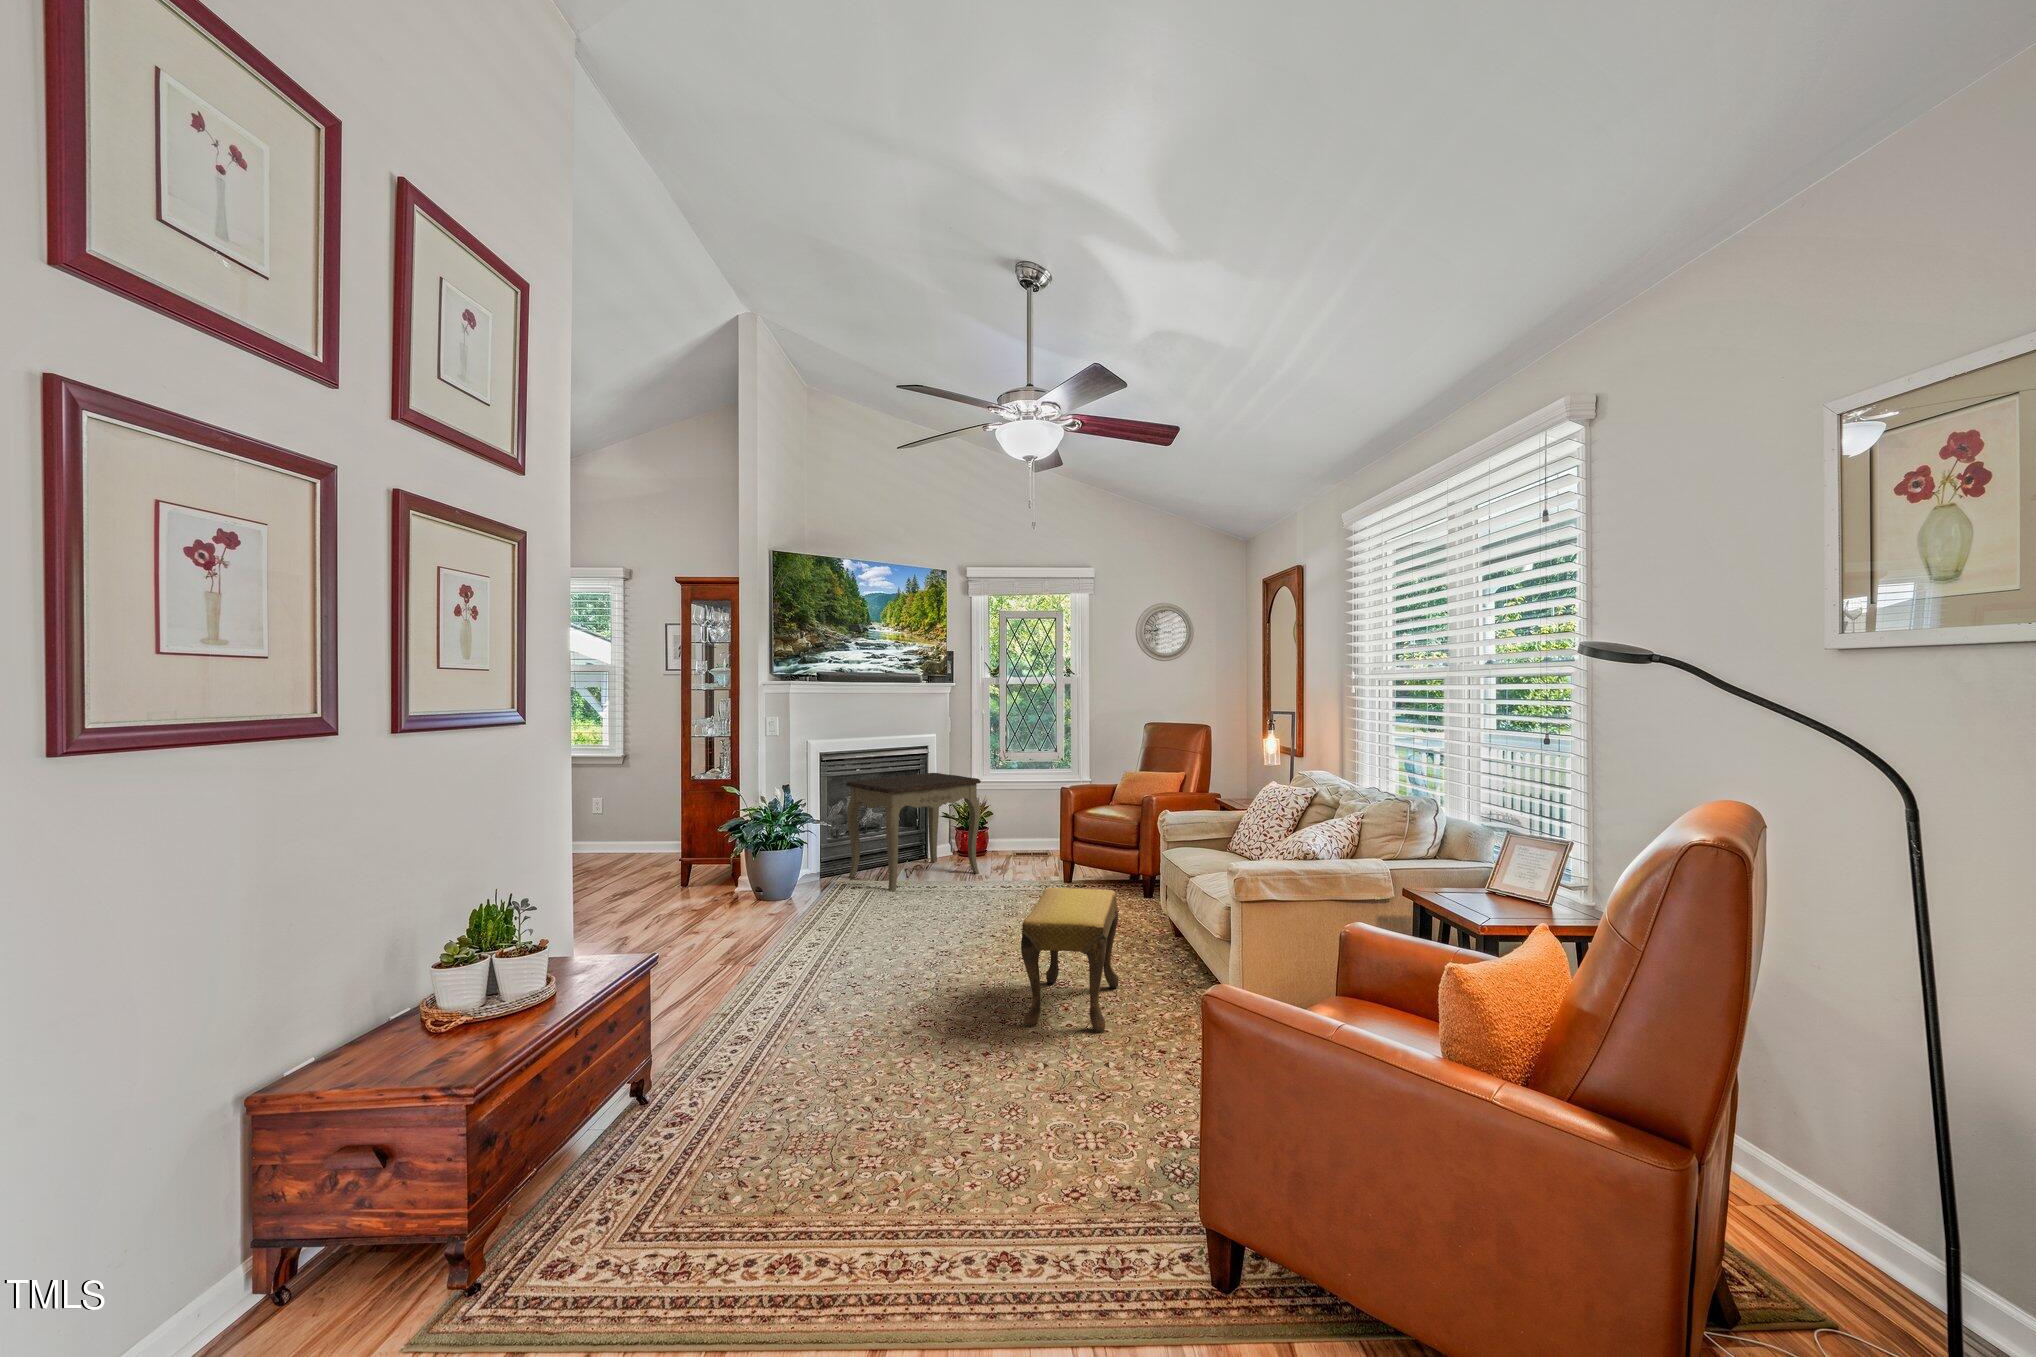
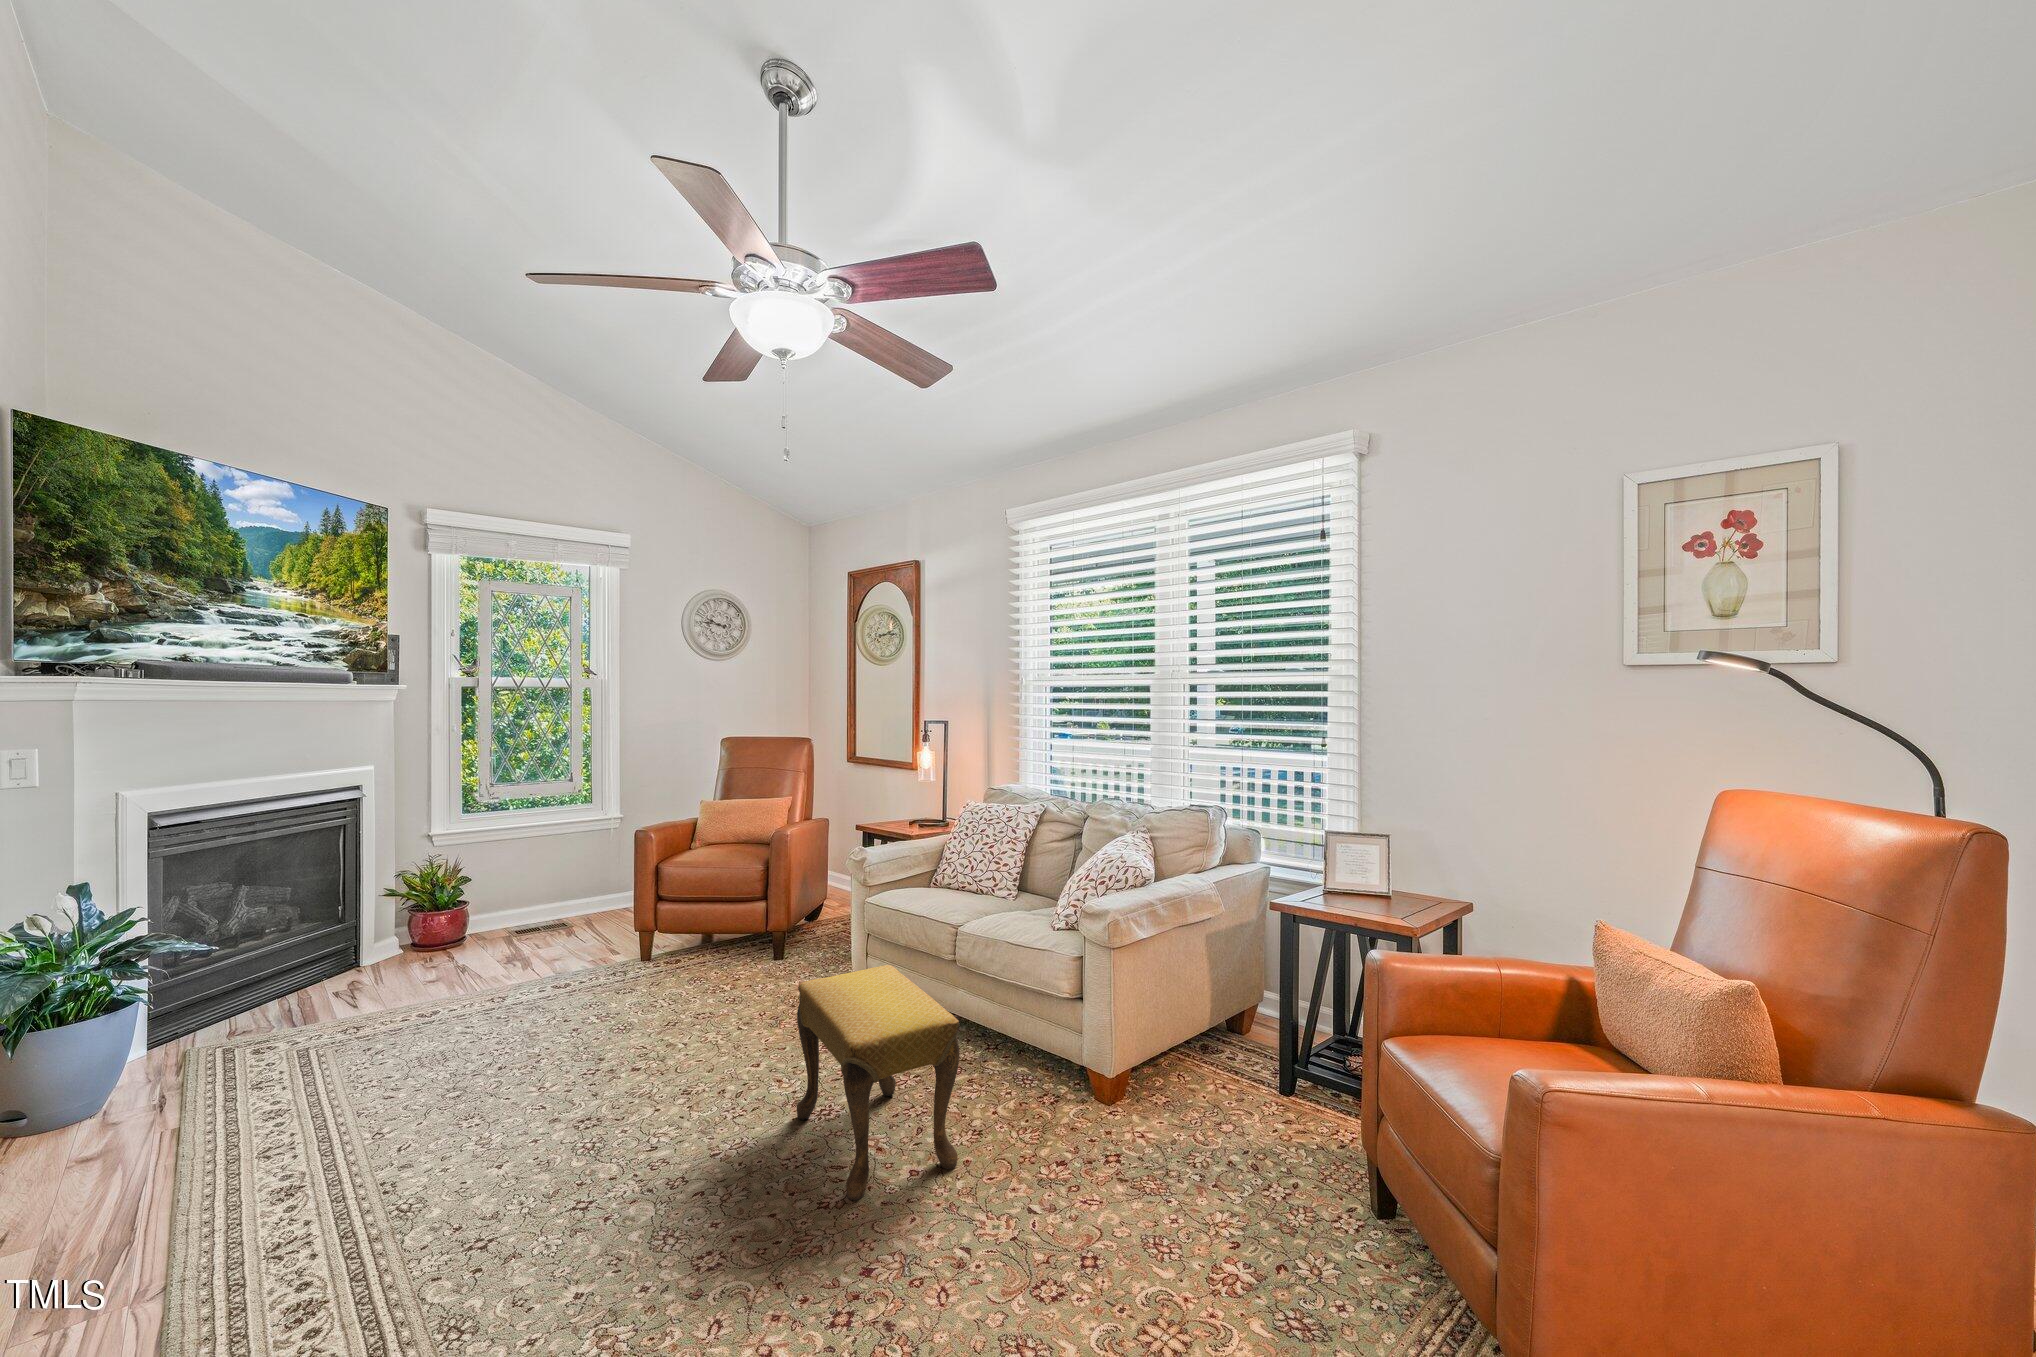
side table: present [846,773,981,891] -> none [204,829,486,1046]

